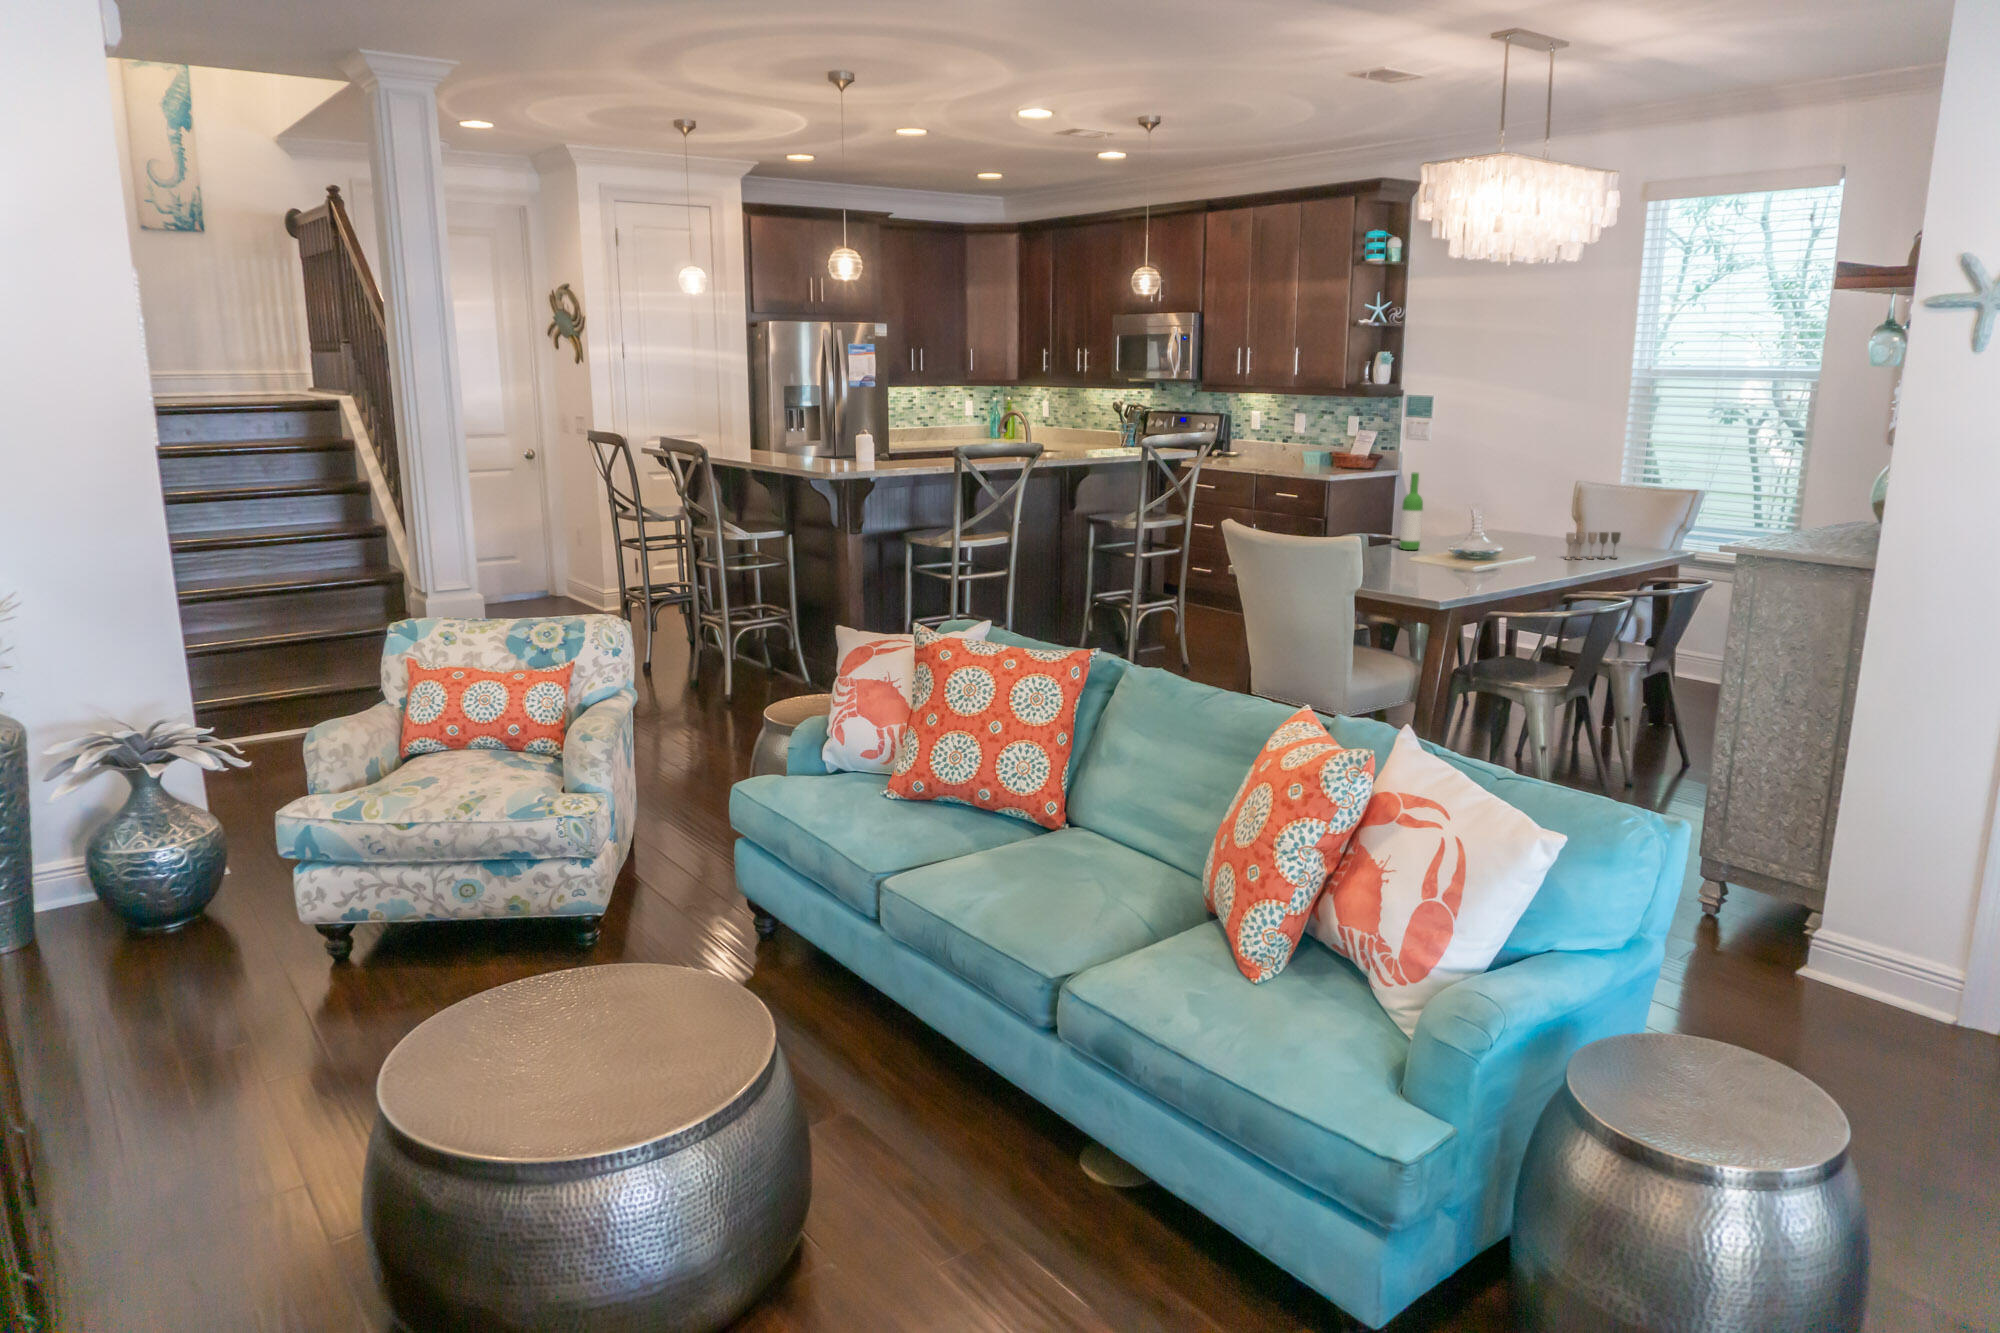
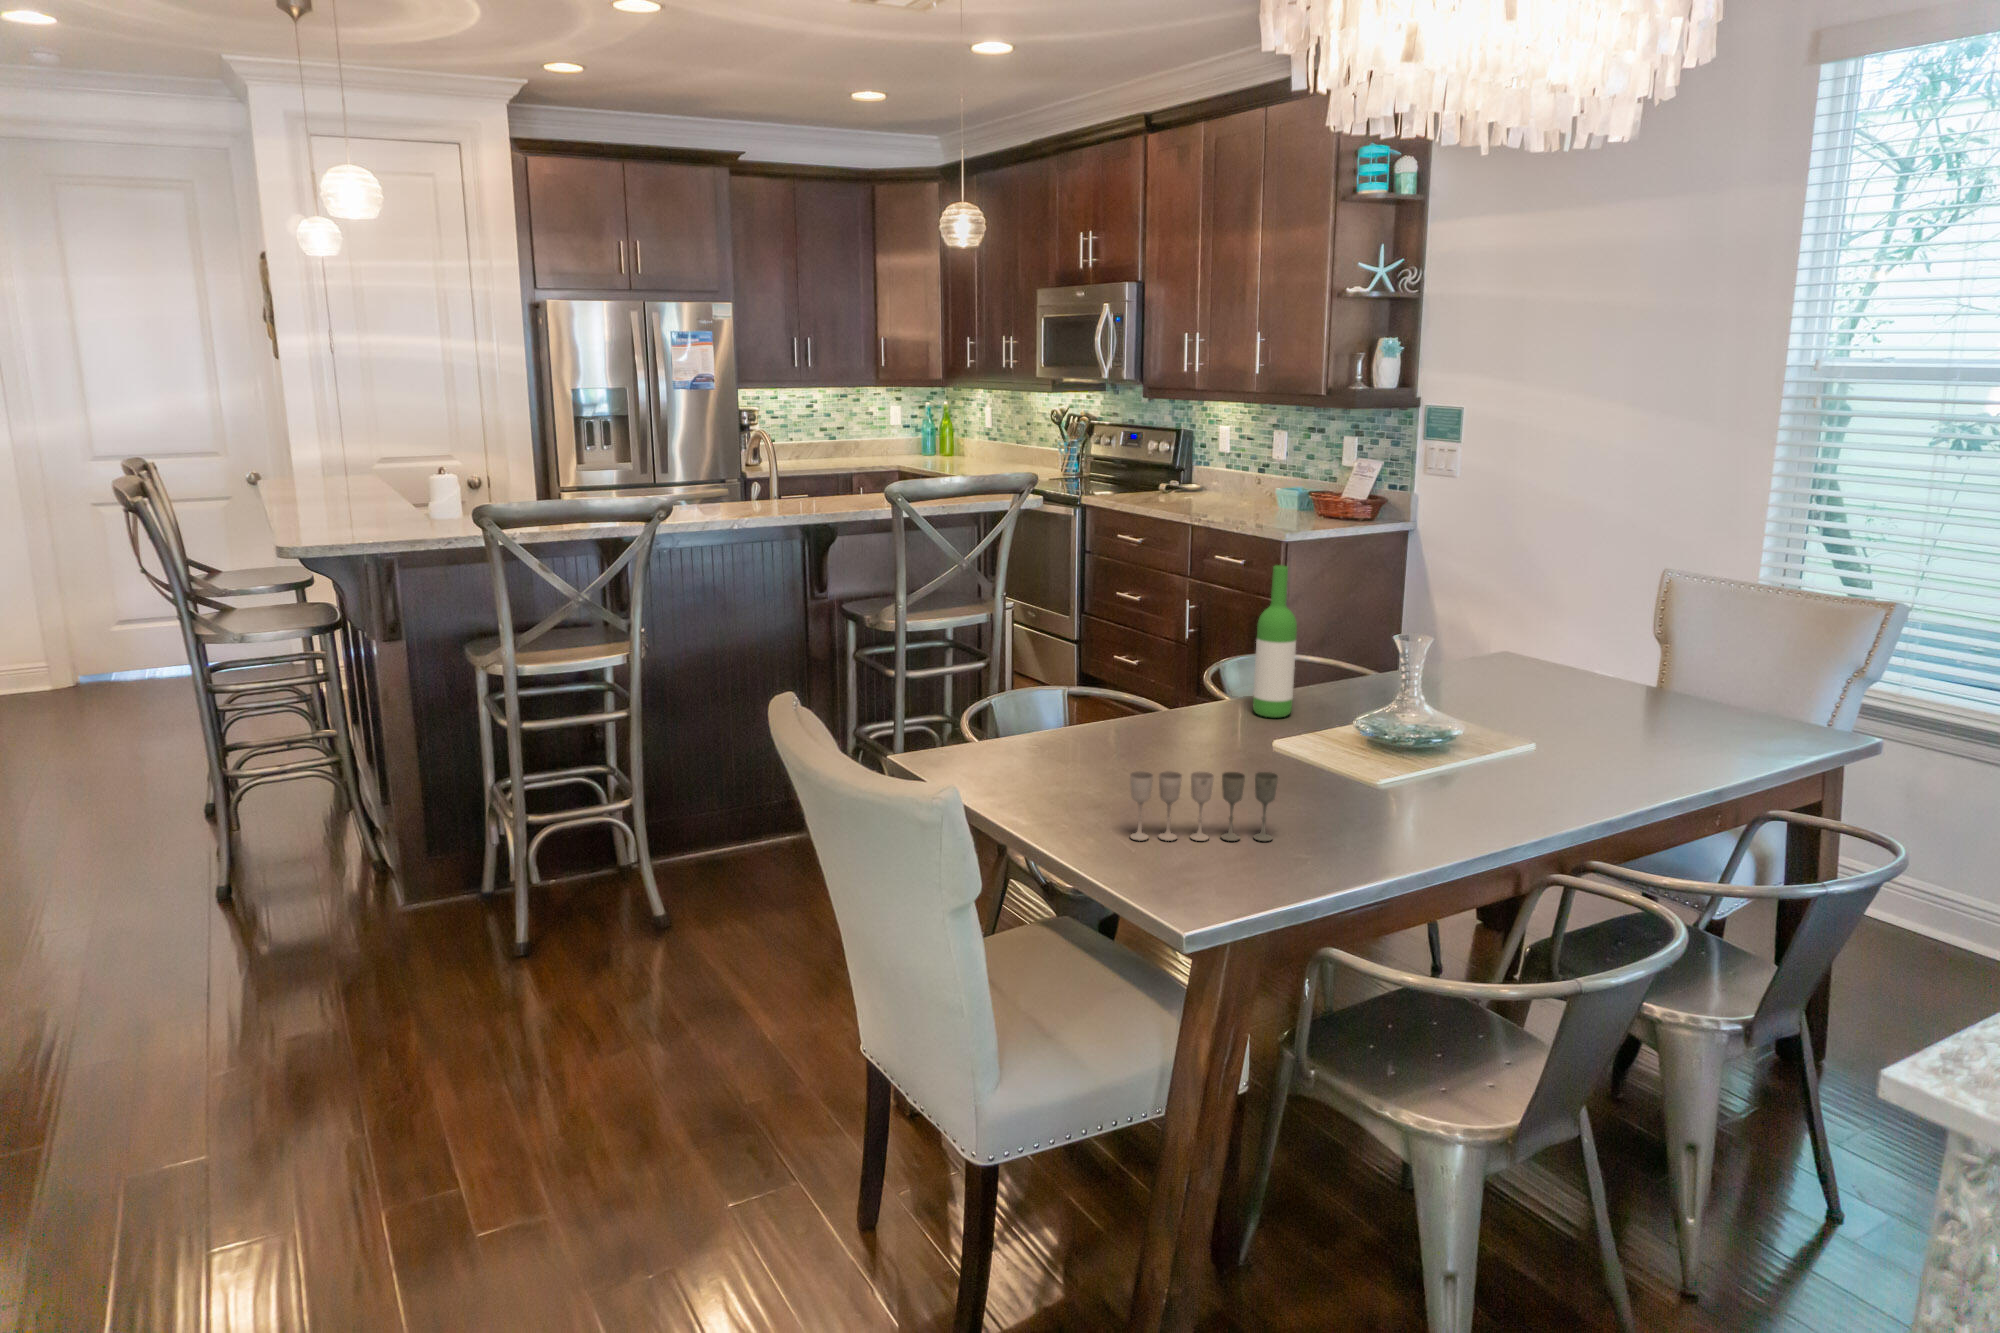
wine glass: present [1566,532,1621,560] -> present [1130,771,1278,841]

